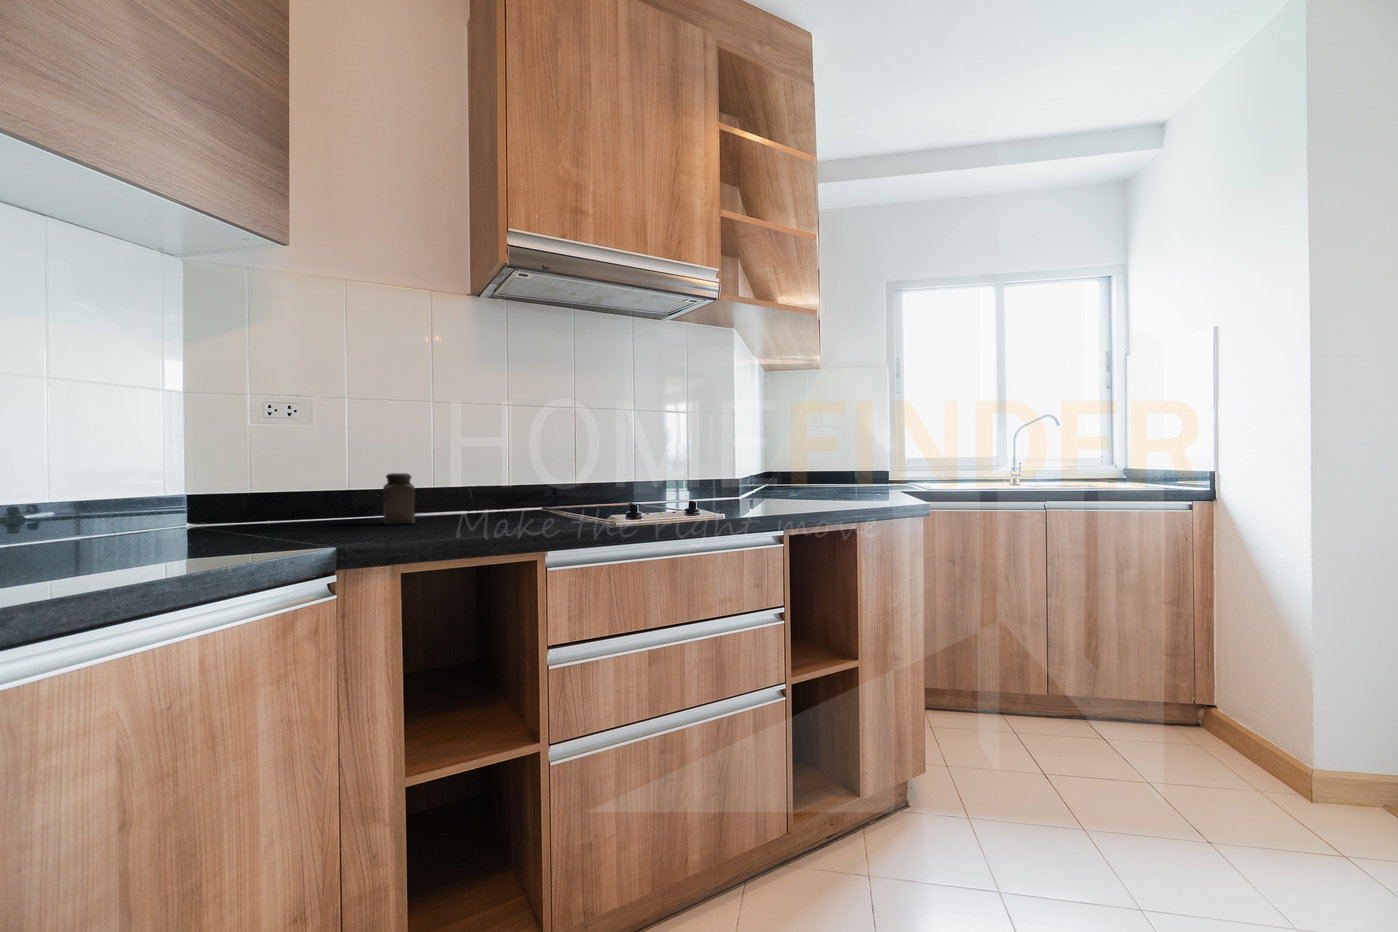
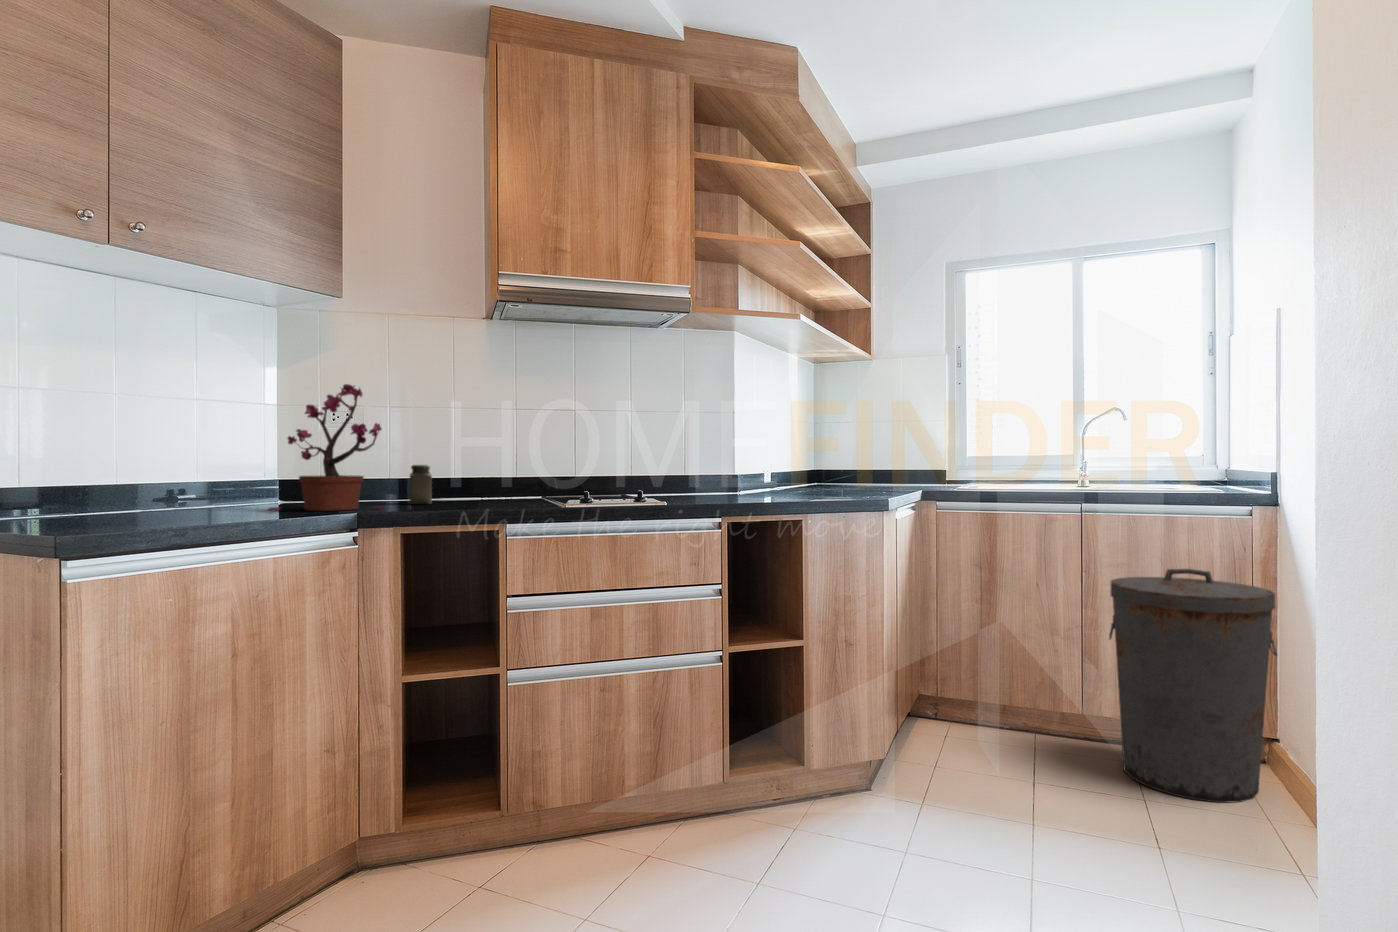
potted plant: none [180,362,363,547] -> present [268,384,383,511]
trash can: none [1089,561,1253,783] -> present [1109,569,1277,803]

